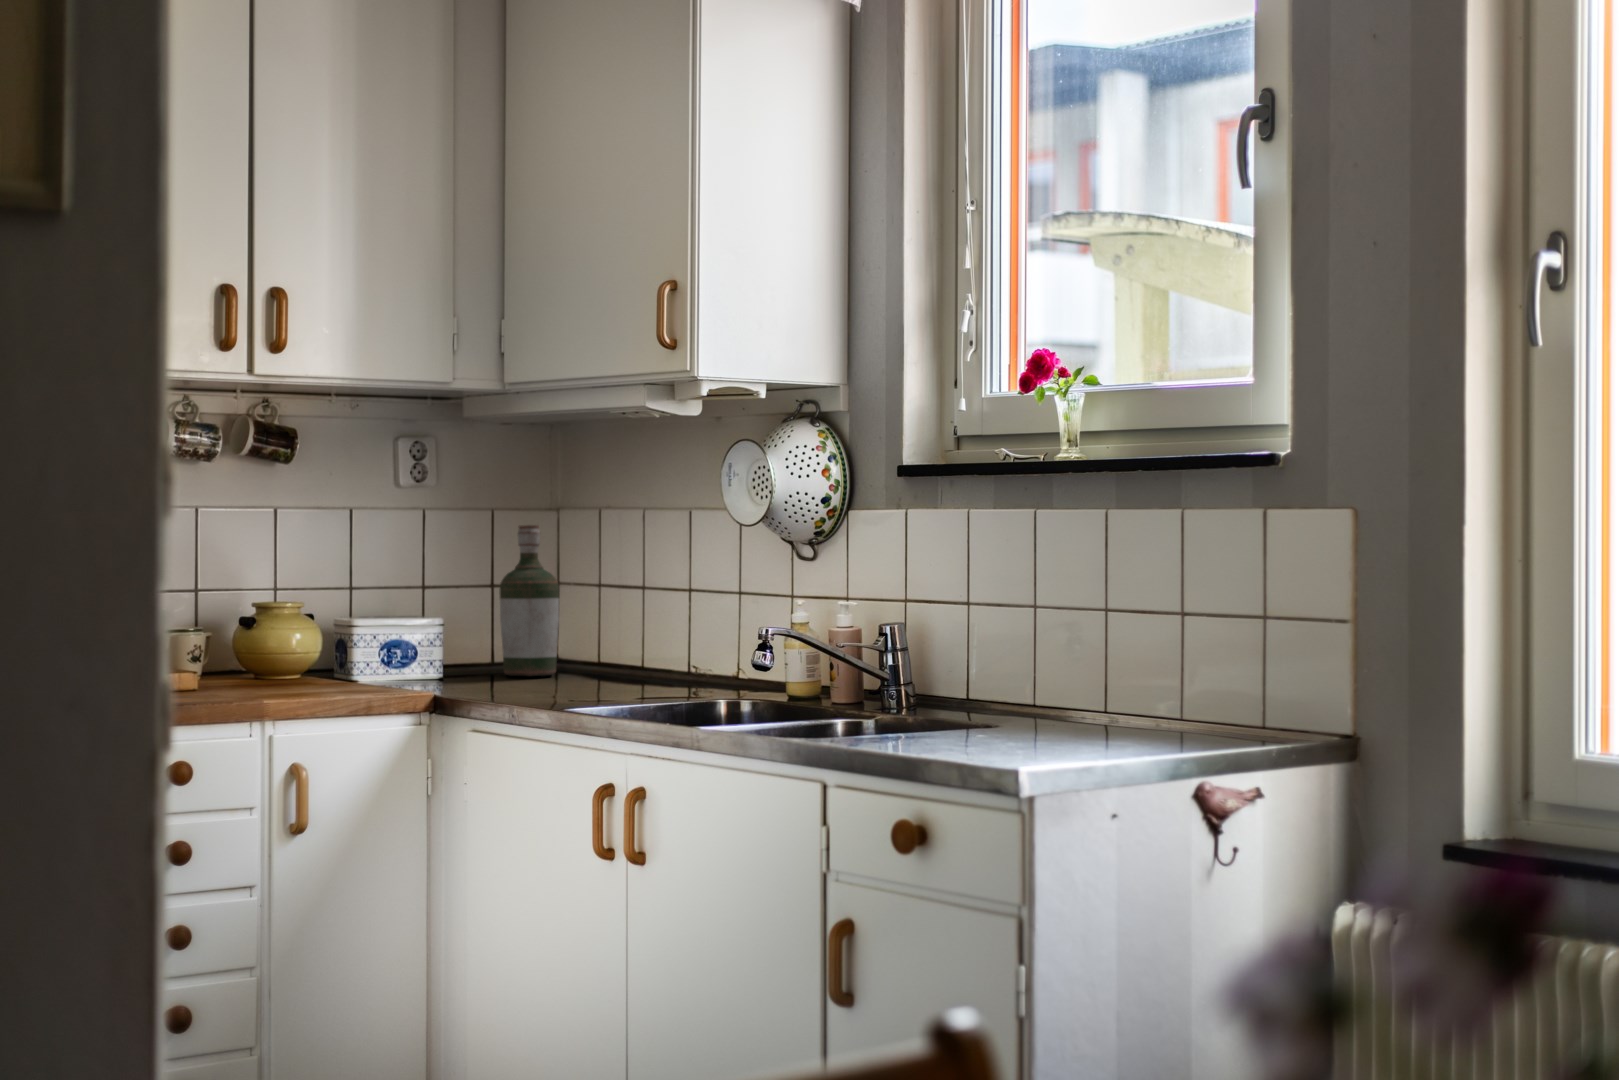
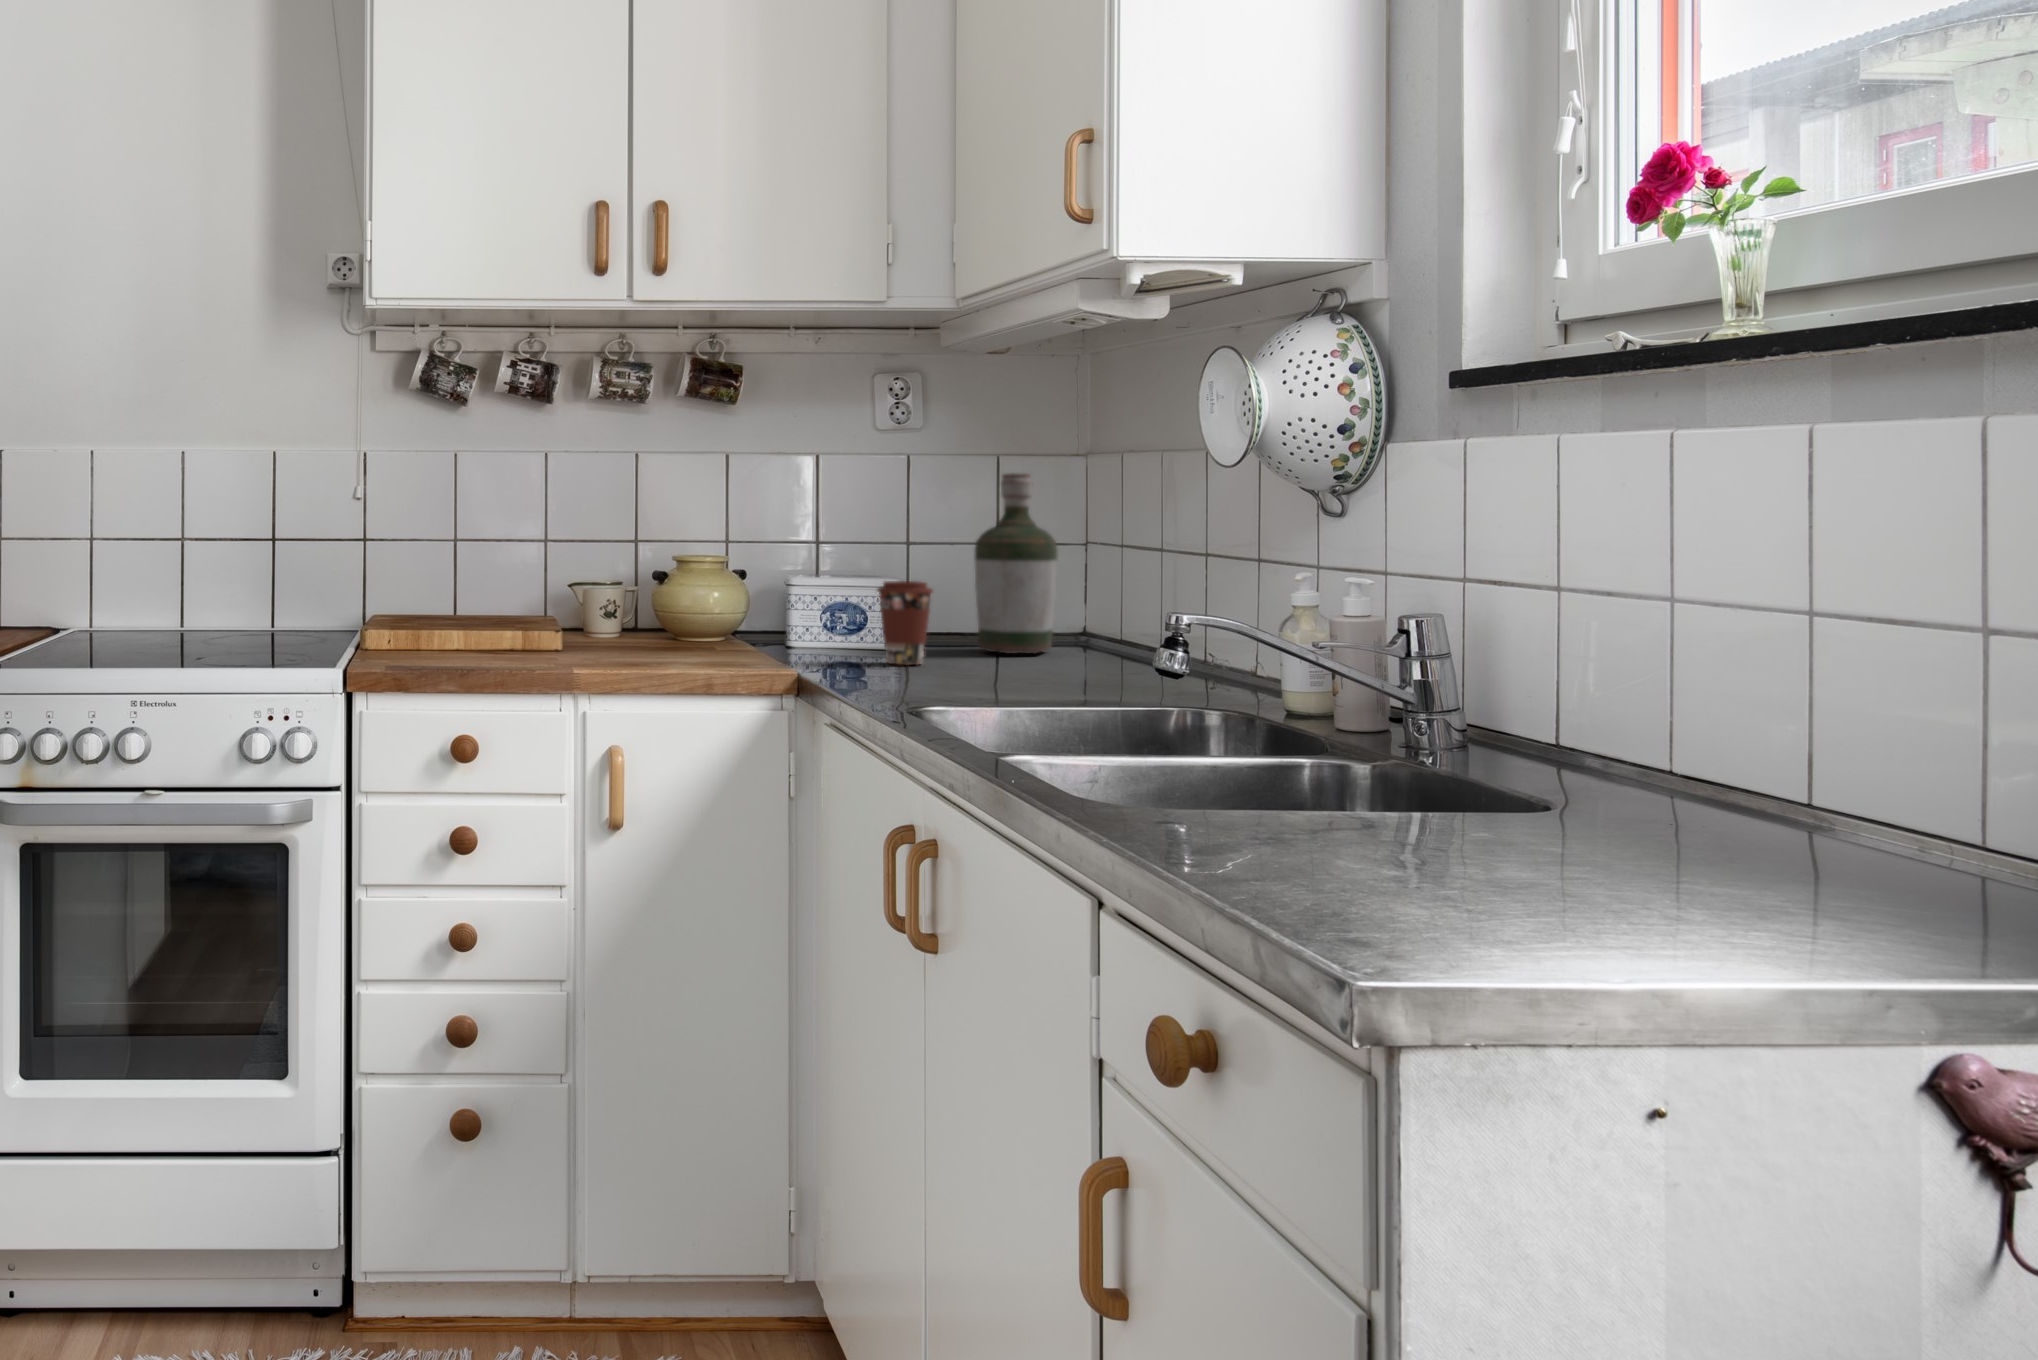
coffee cup: none [446,618,494,688] -> present [878,581,933,665]

